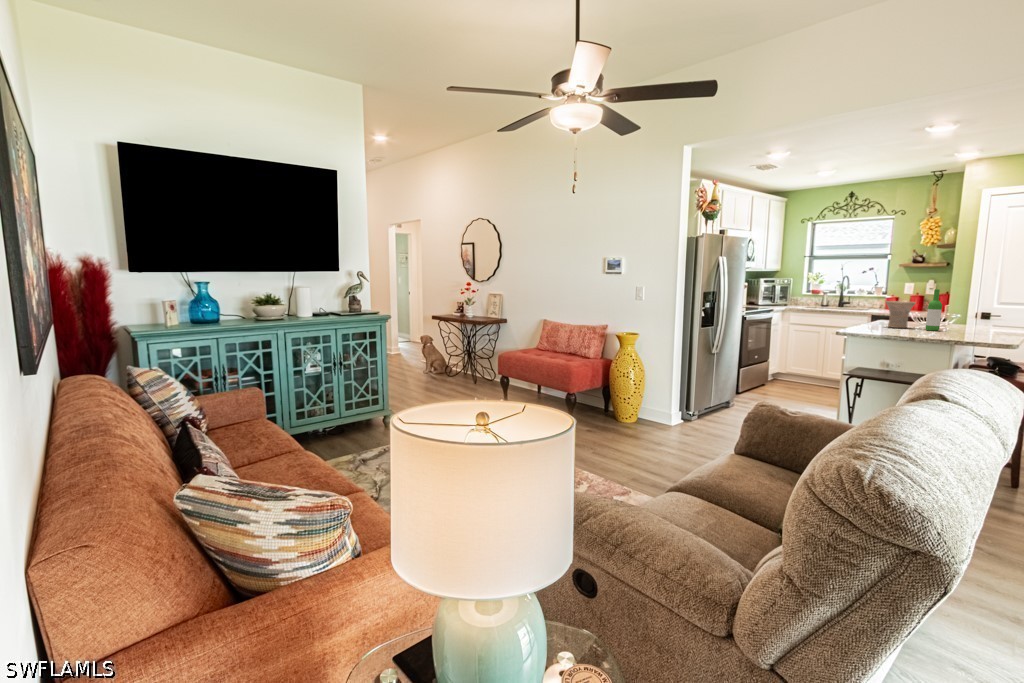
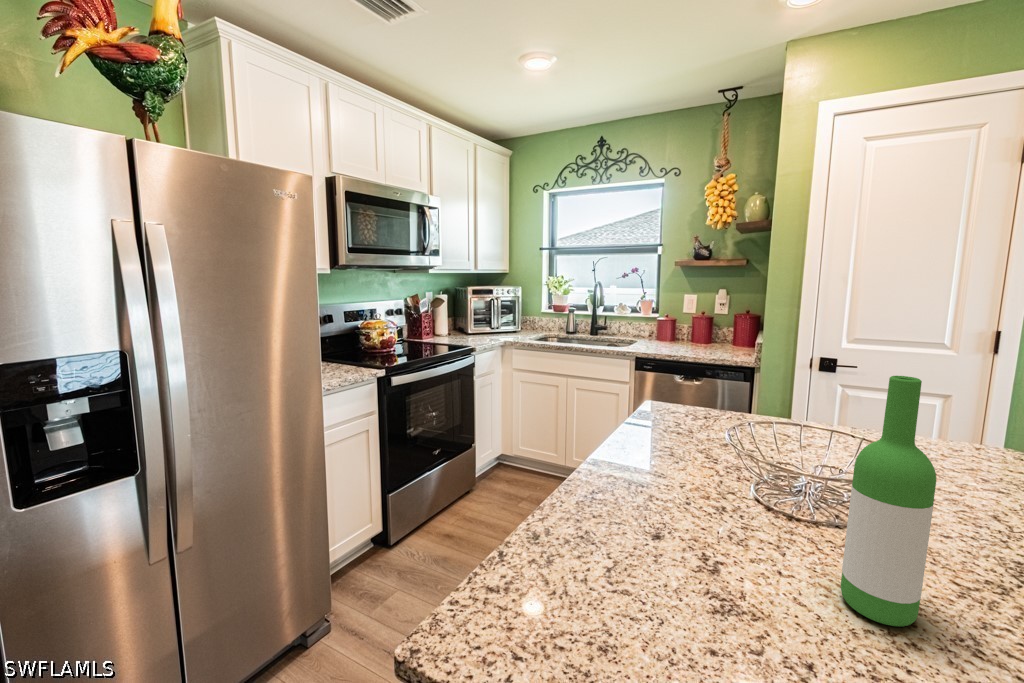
vase: present [886,301,915,328] -> none [648,403,777,555]

